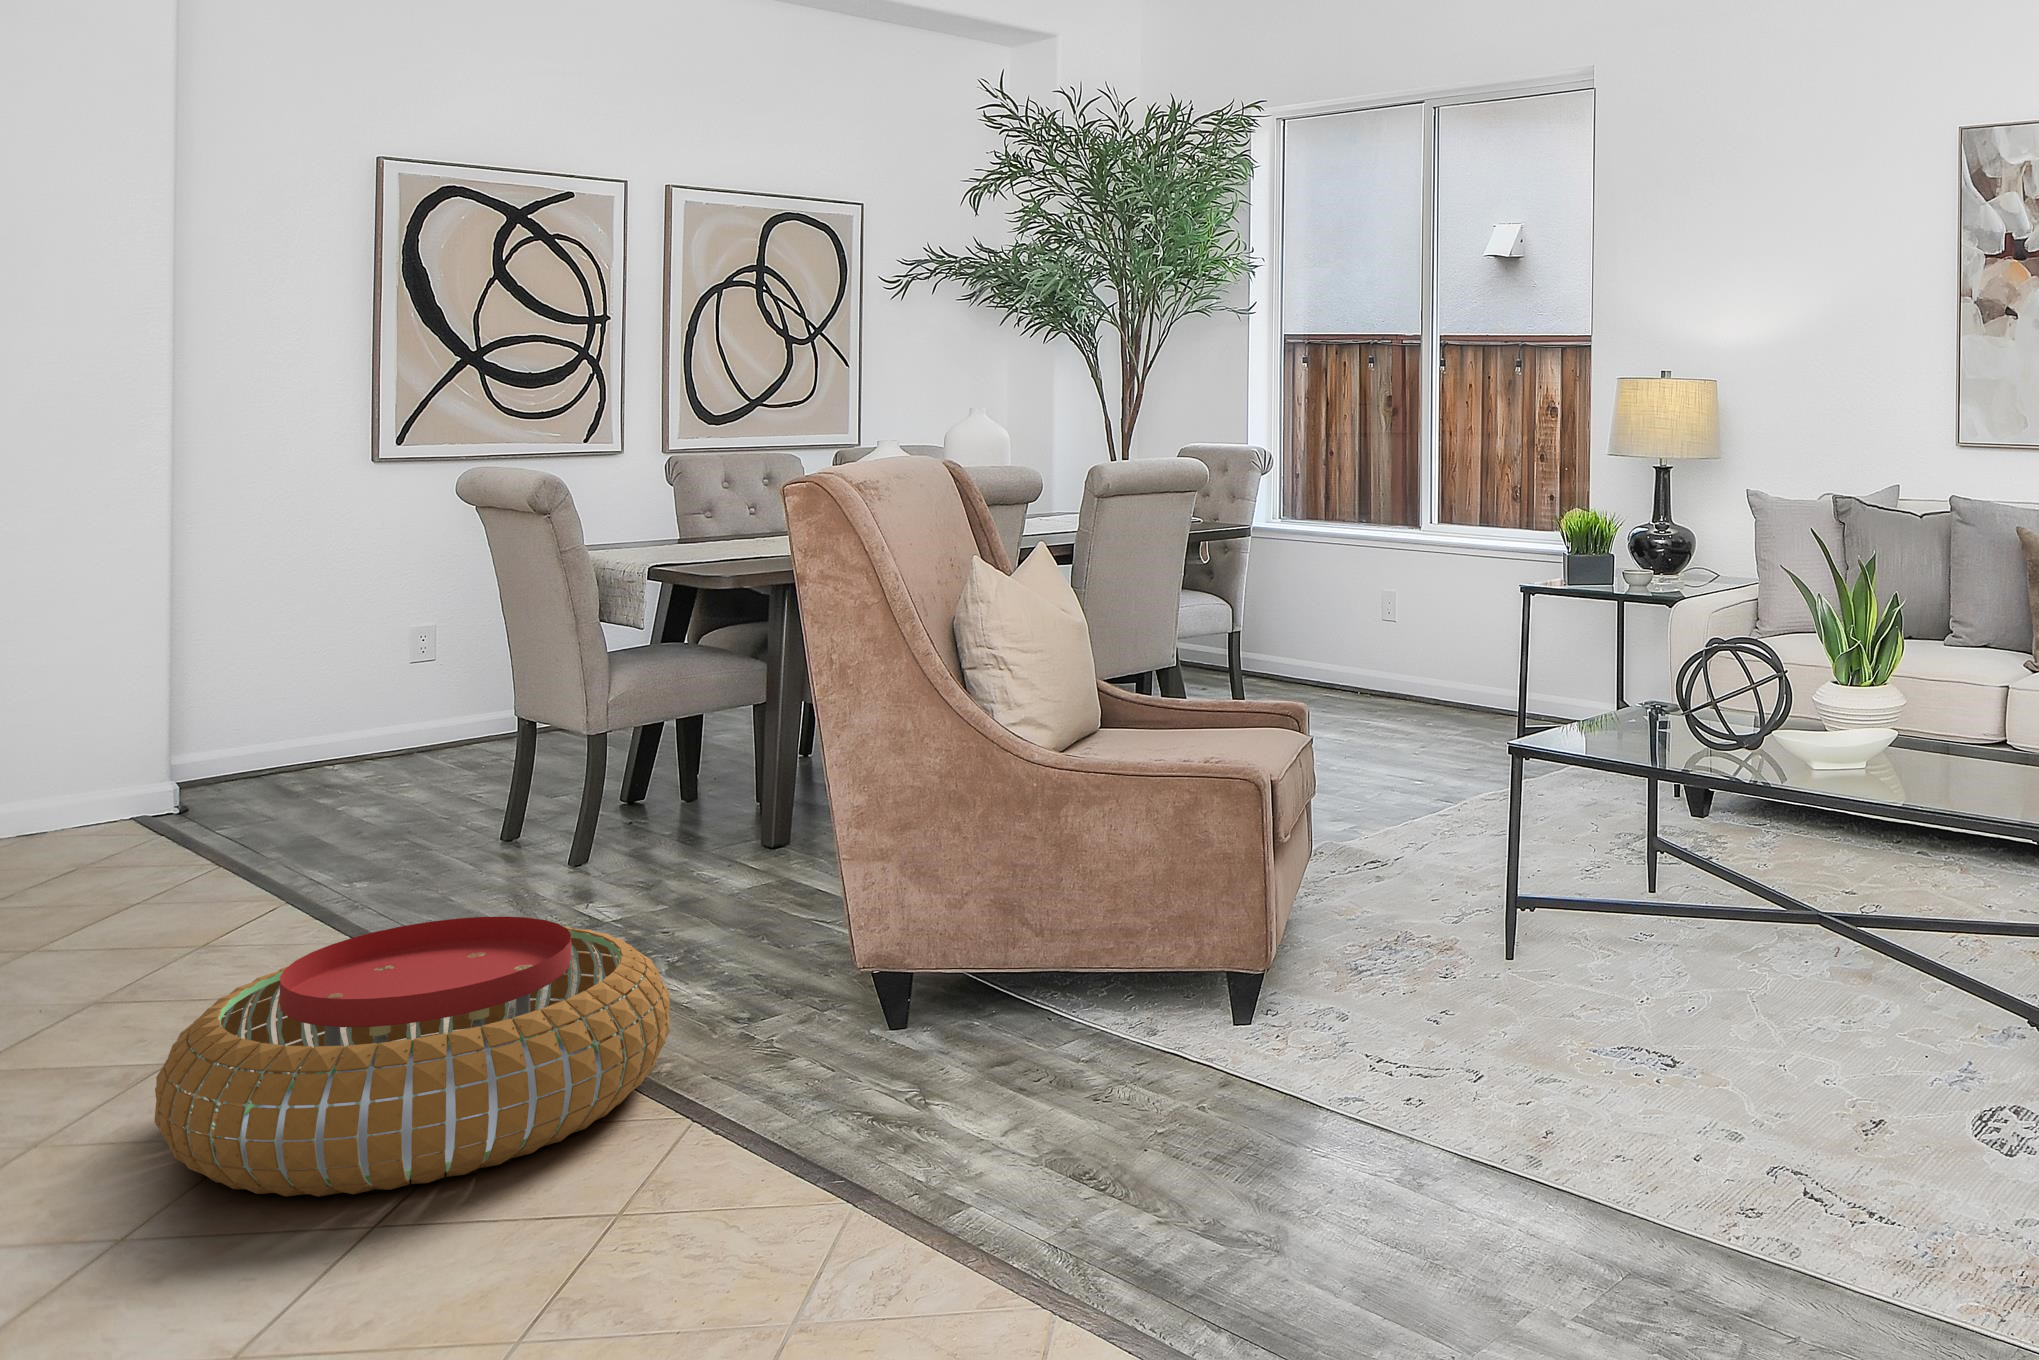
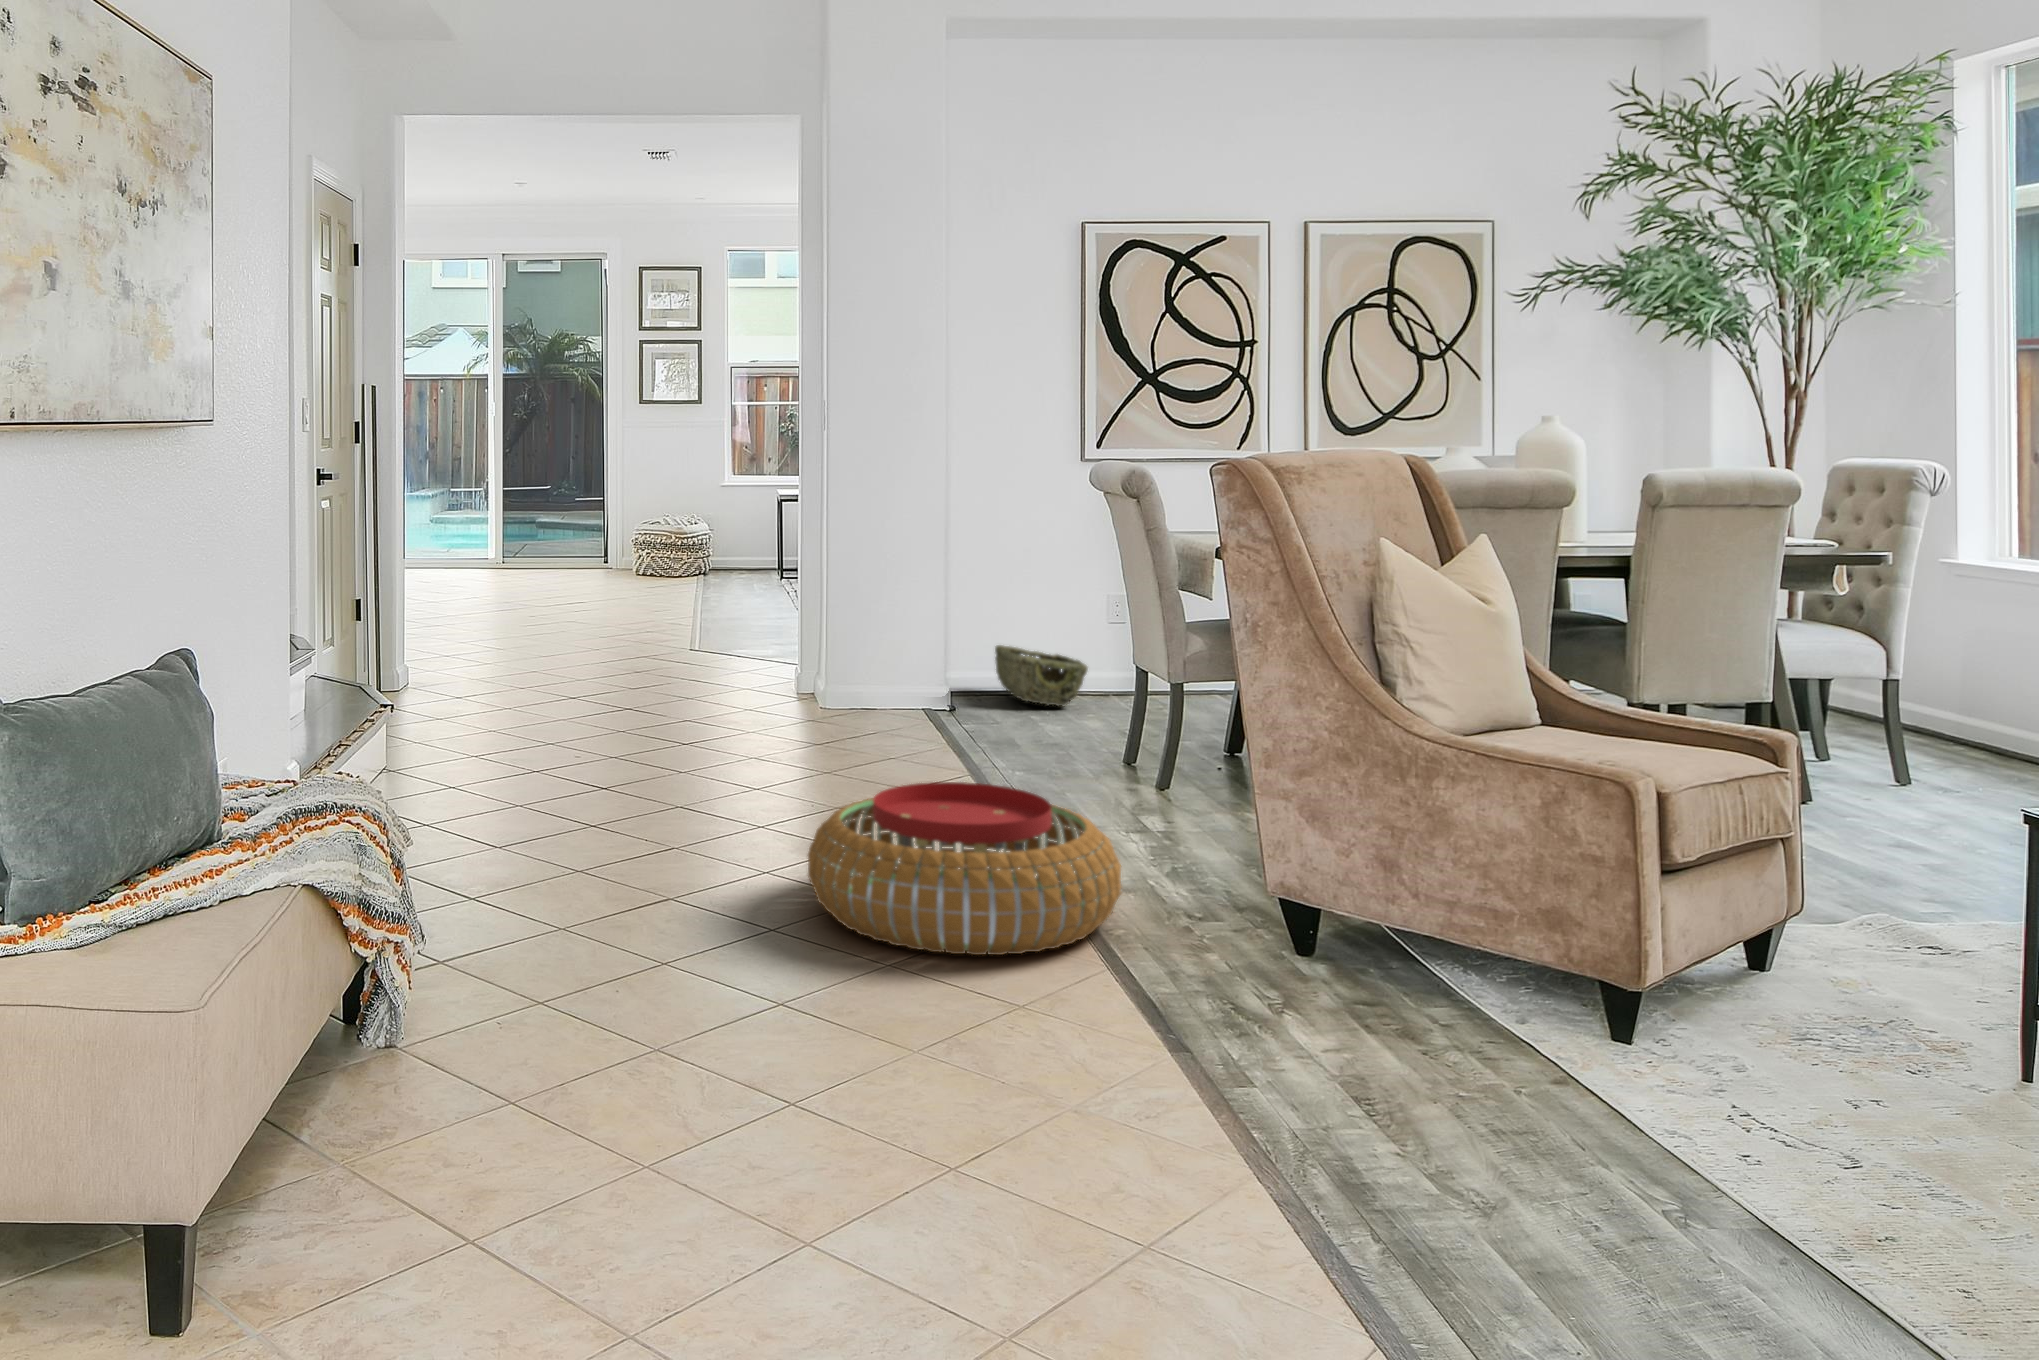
woven basket: none [242,718,399,792] -> present [995,645,1088,706]

